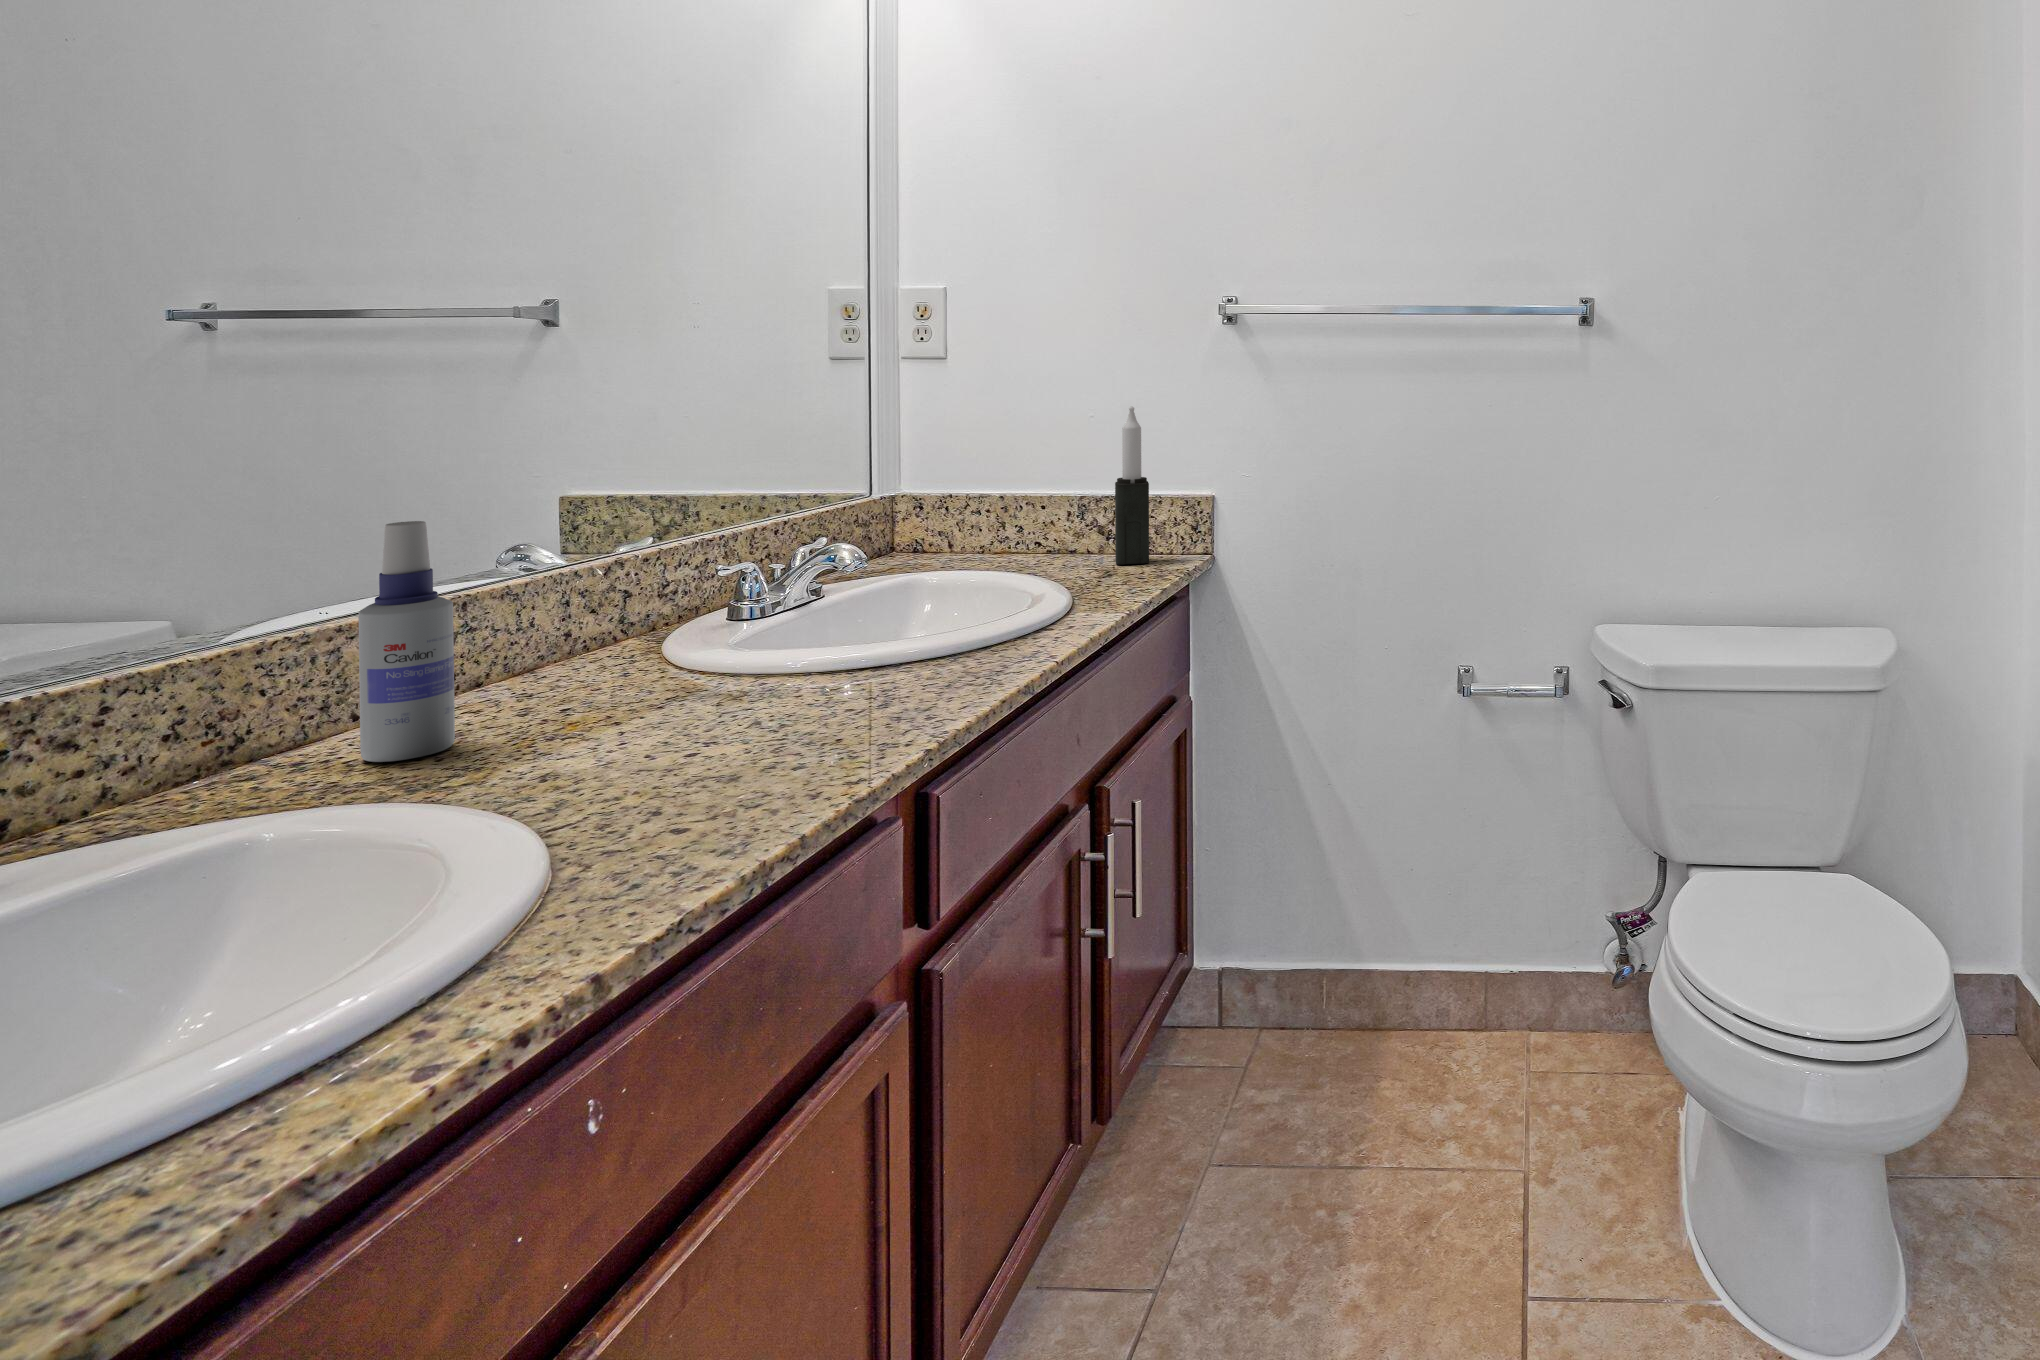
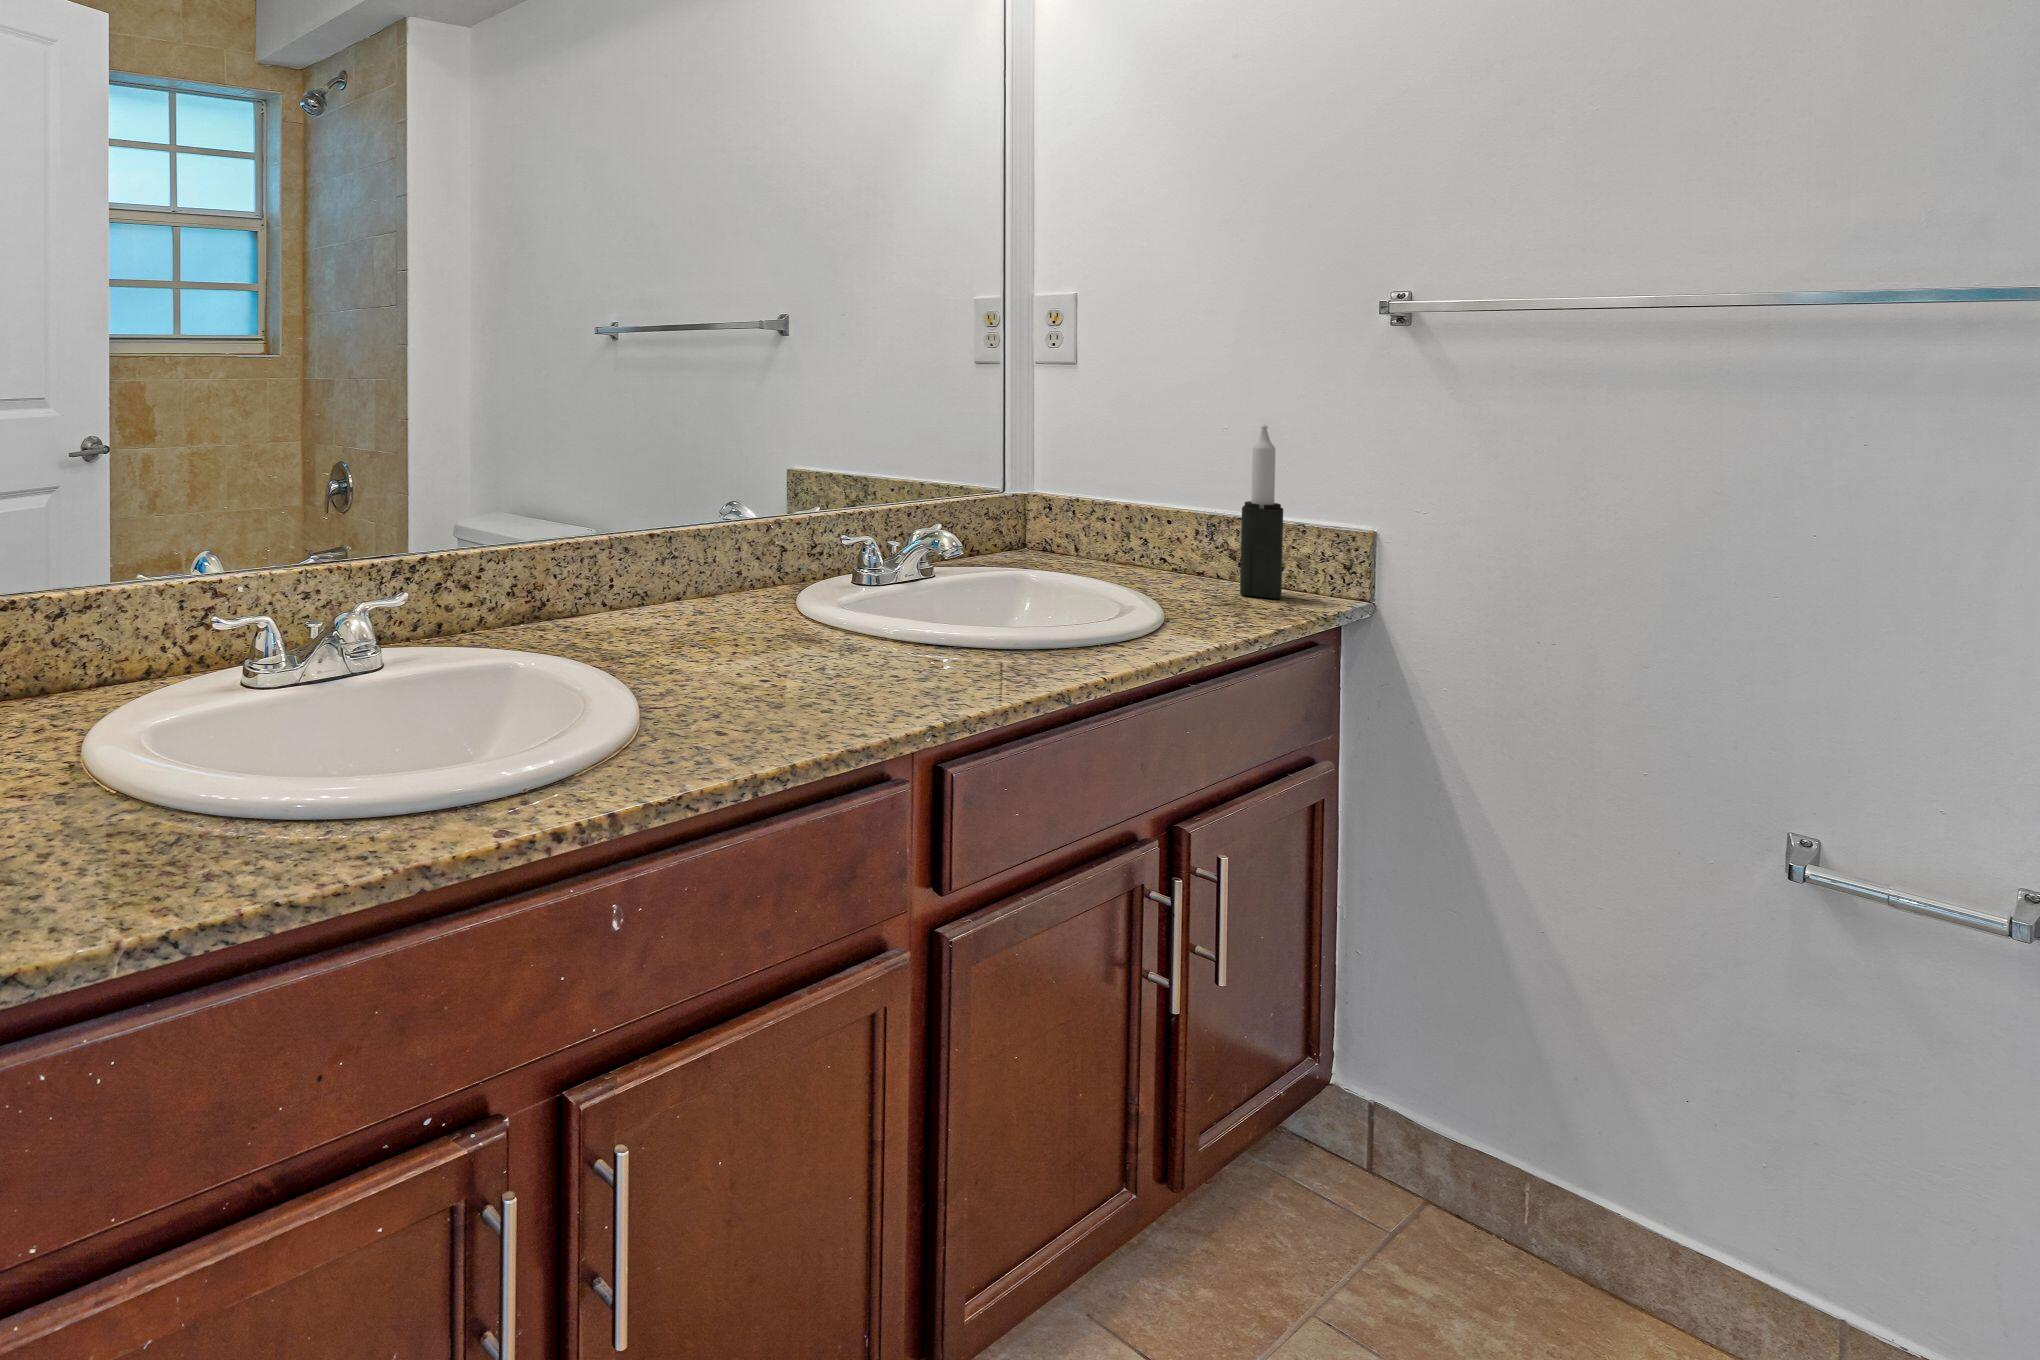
spray bottle: present [359,521,455,762] -> none [594,472,645,639]

